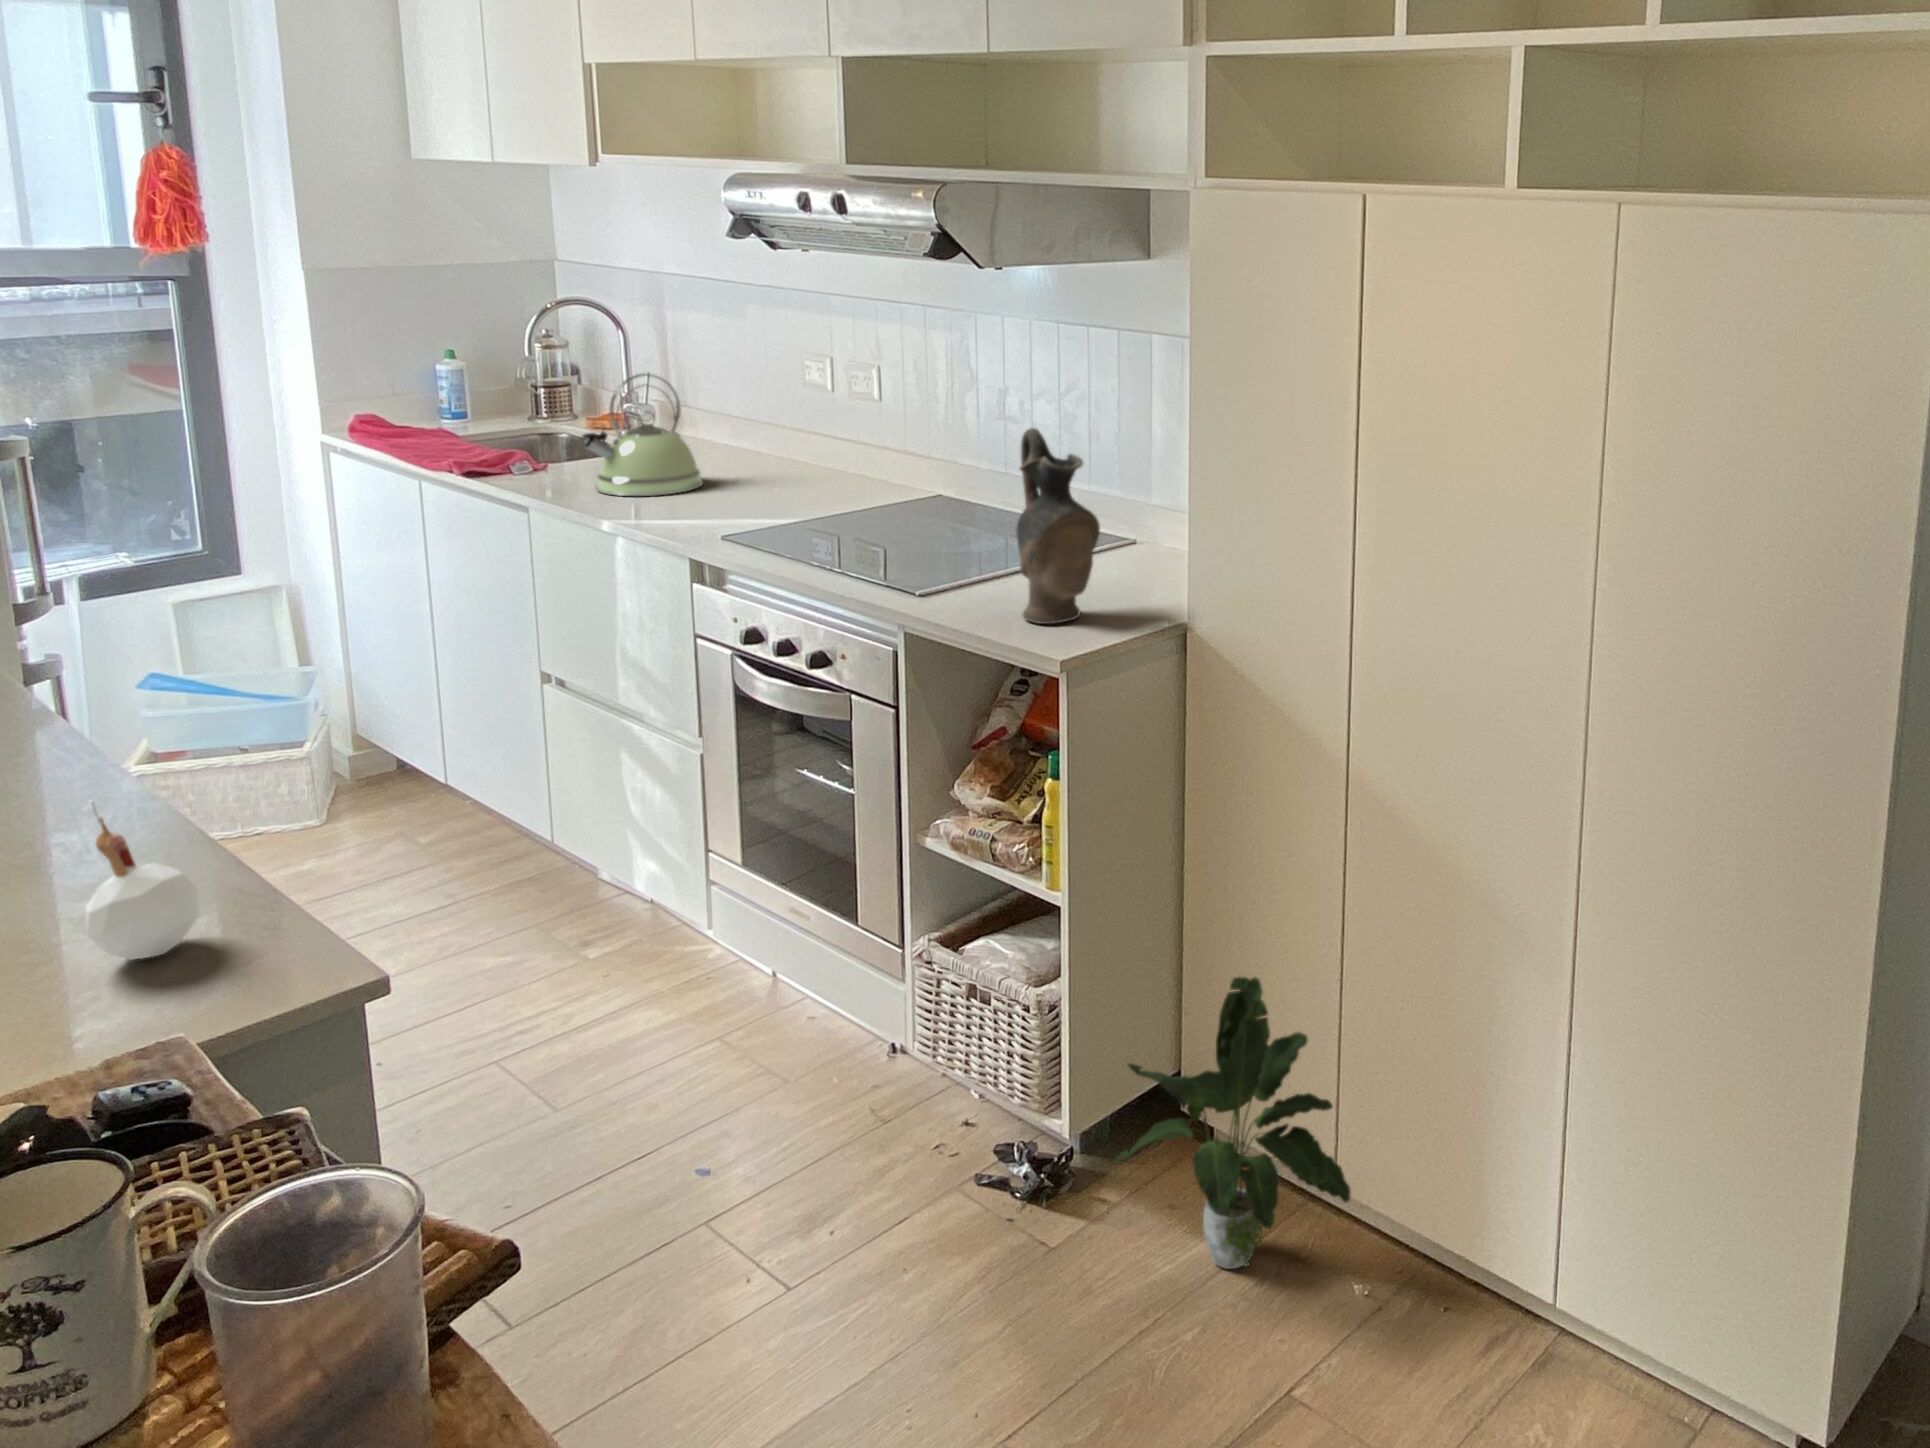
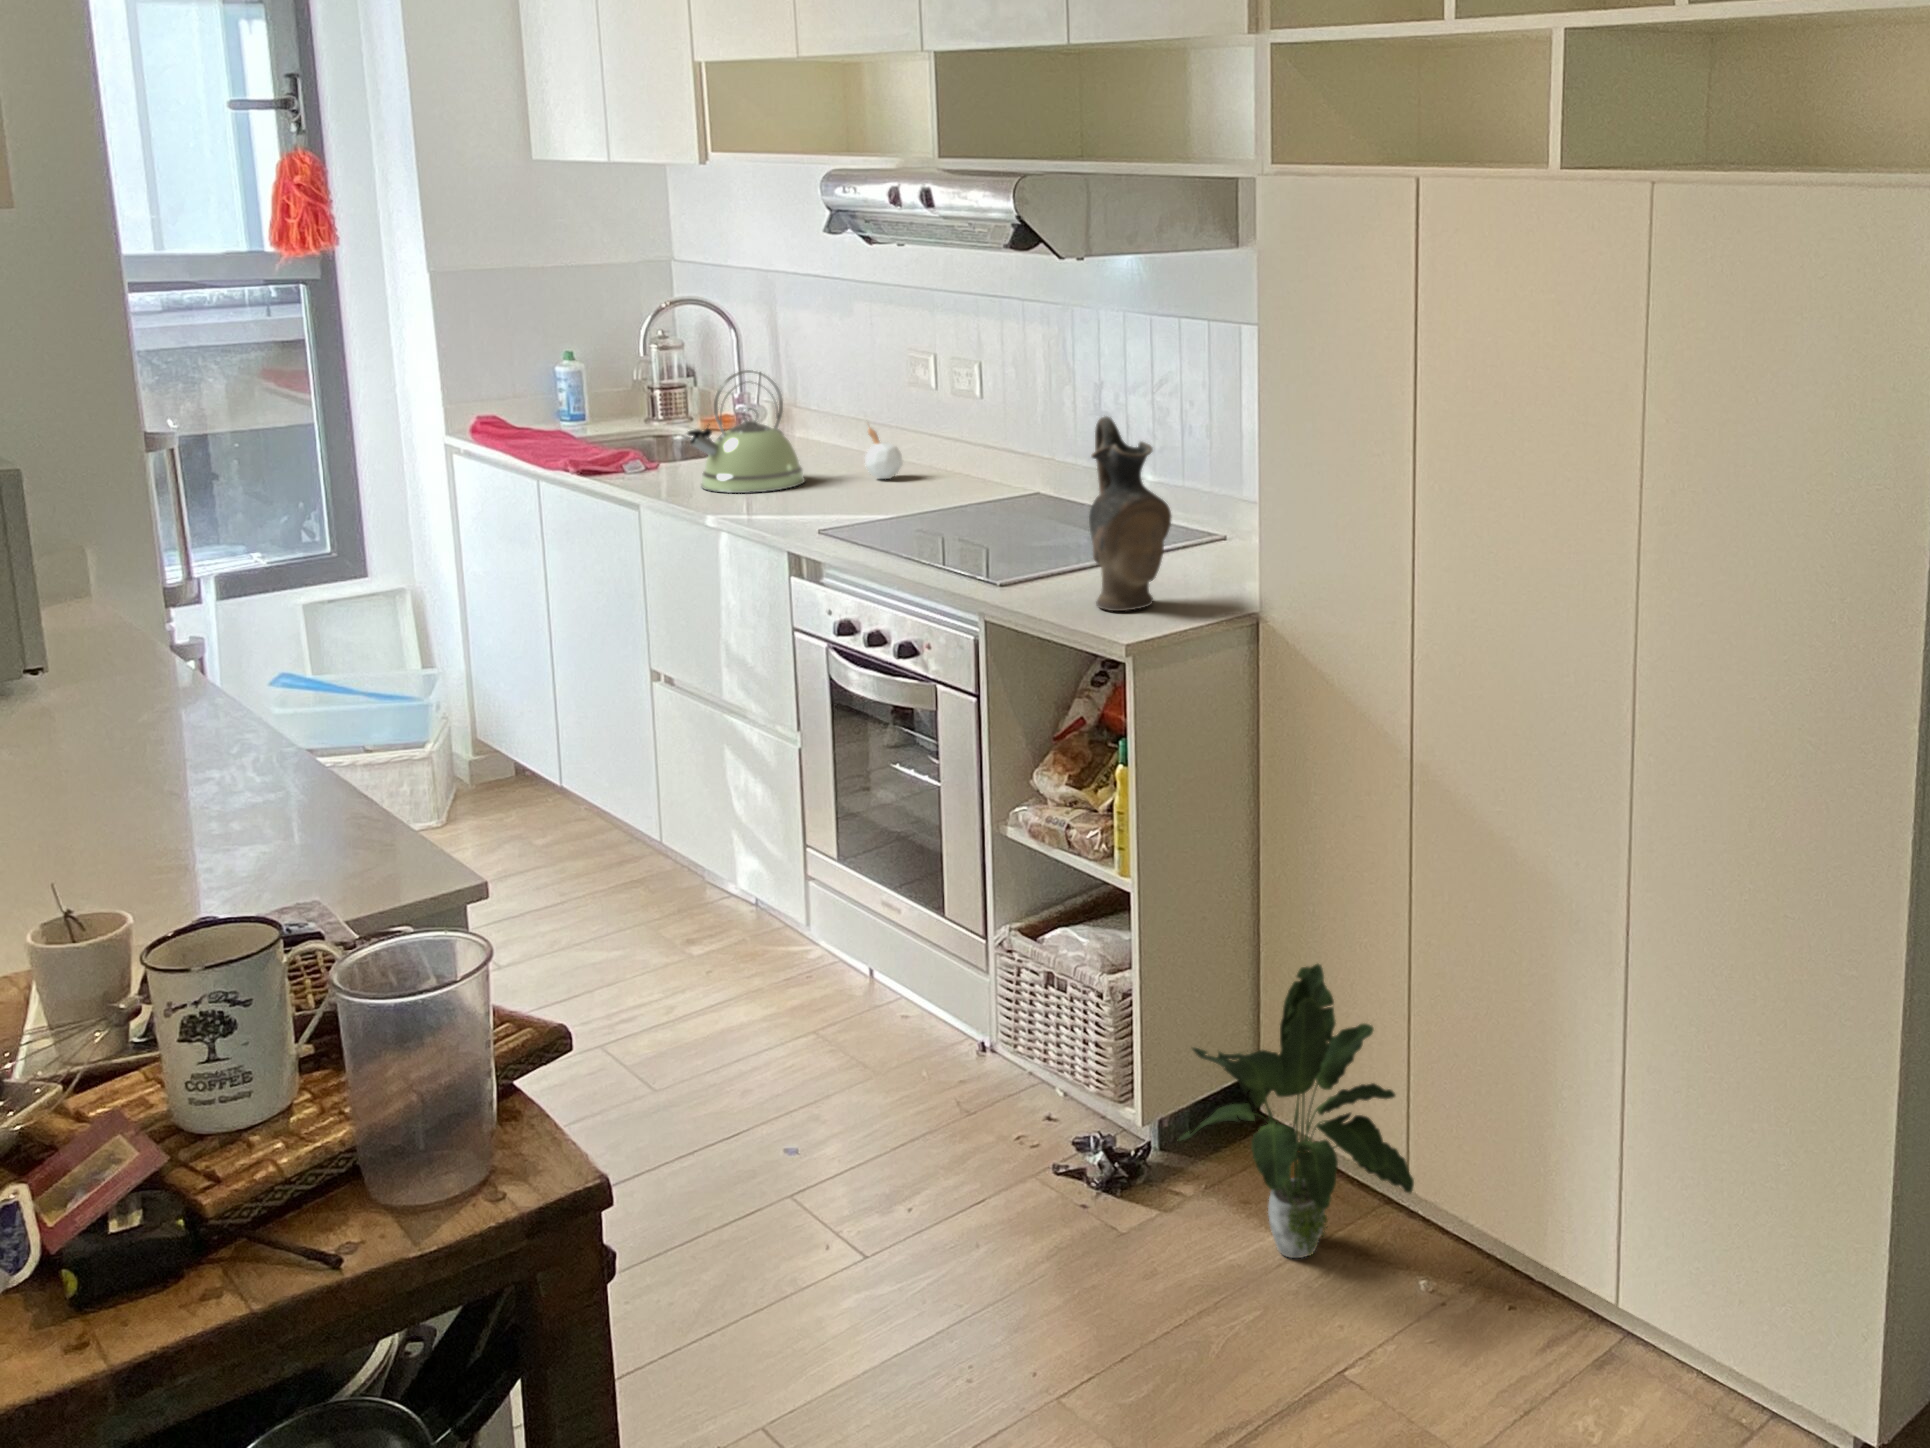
candle: present [86,801,199,960] -> present [865,427,903,479]

